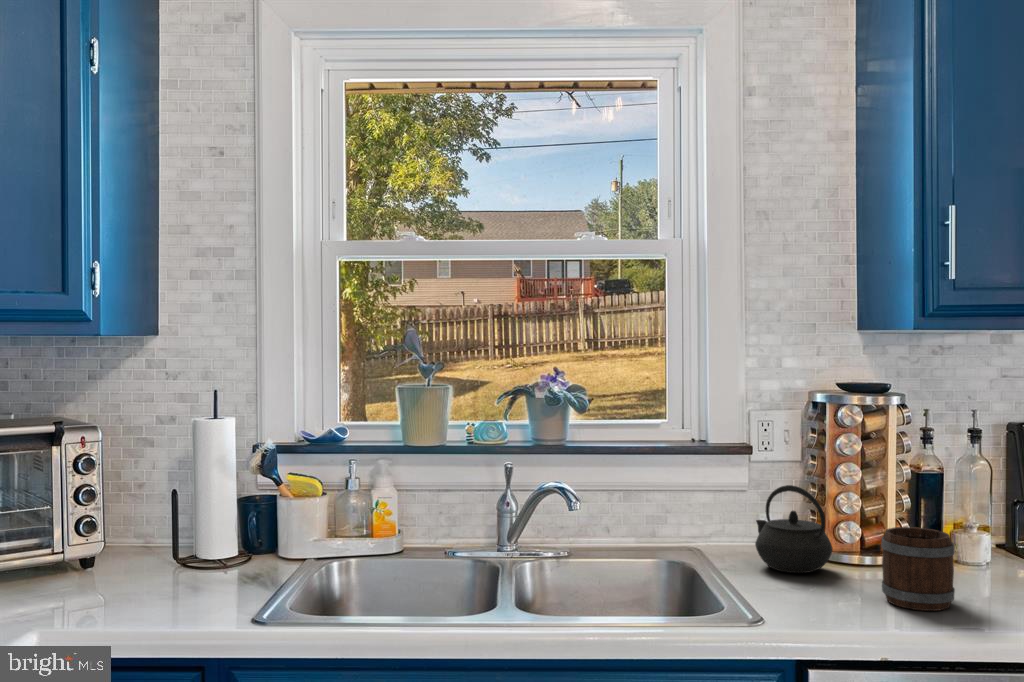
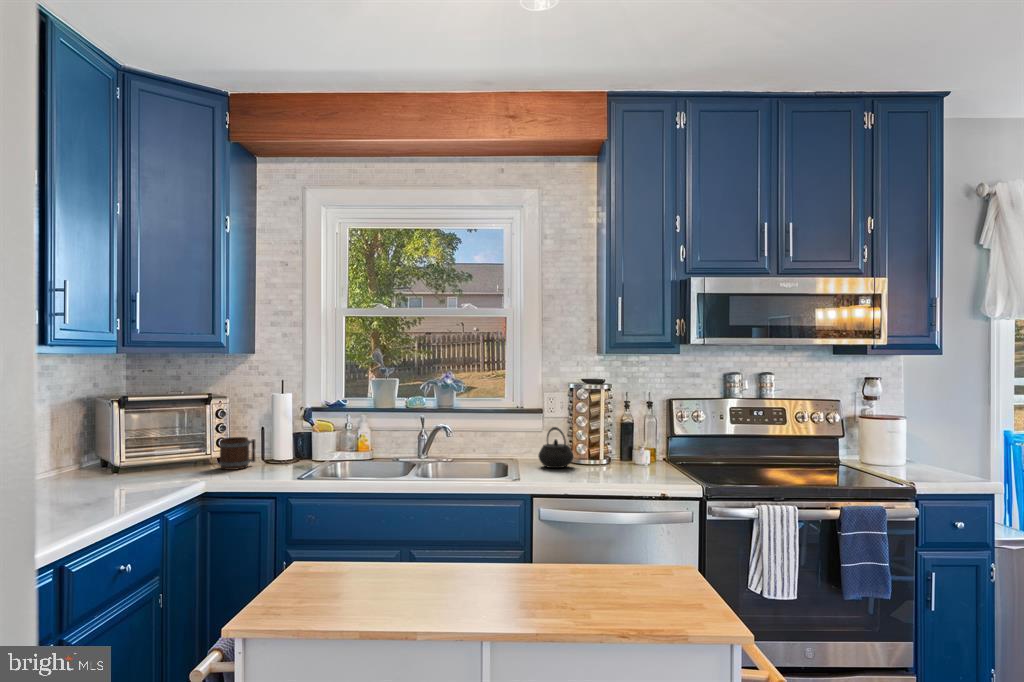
mug: present [881,527,955,611] -> present [220,437,255,470]

